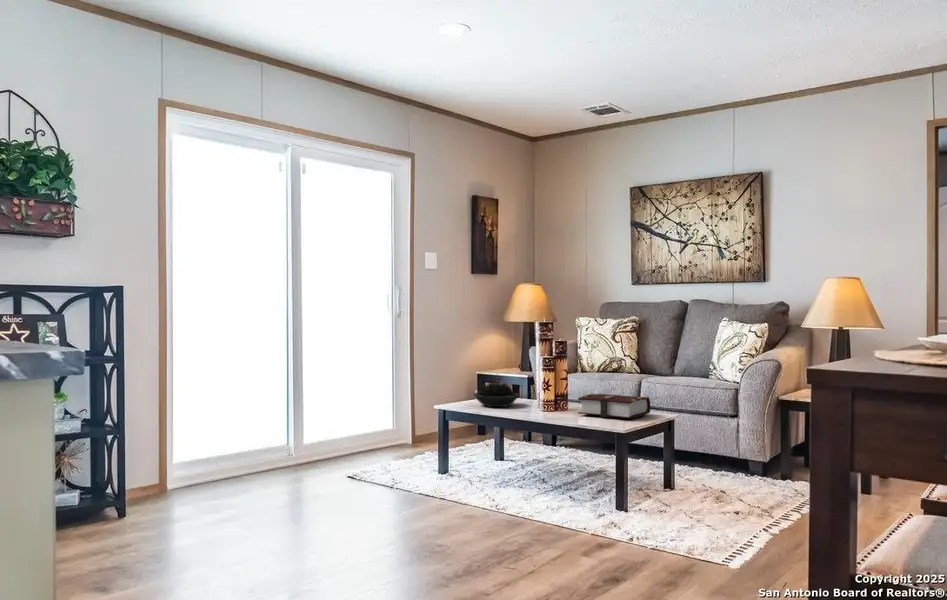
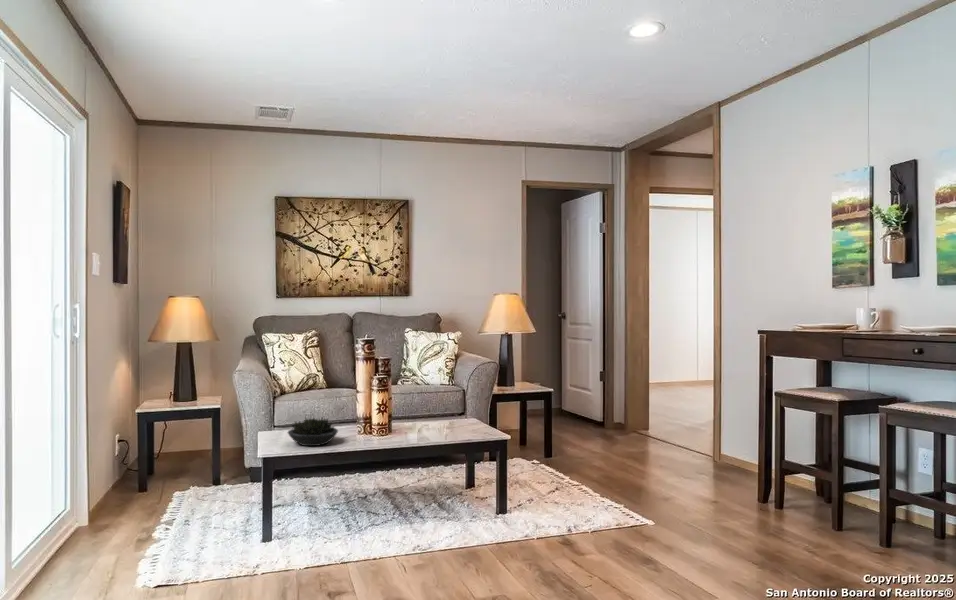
book: present [578,393,650,418] -> none [413,412,473,437]

